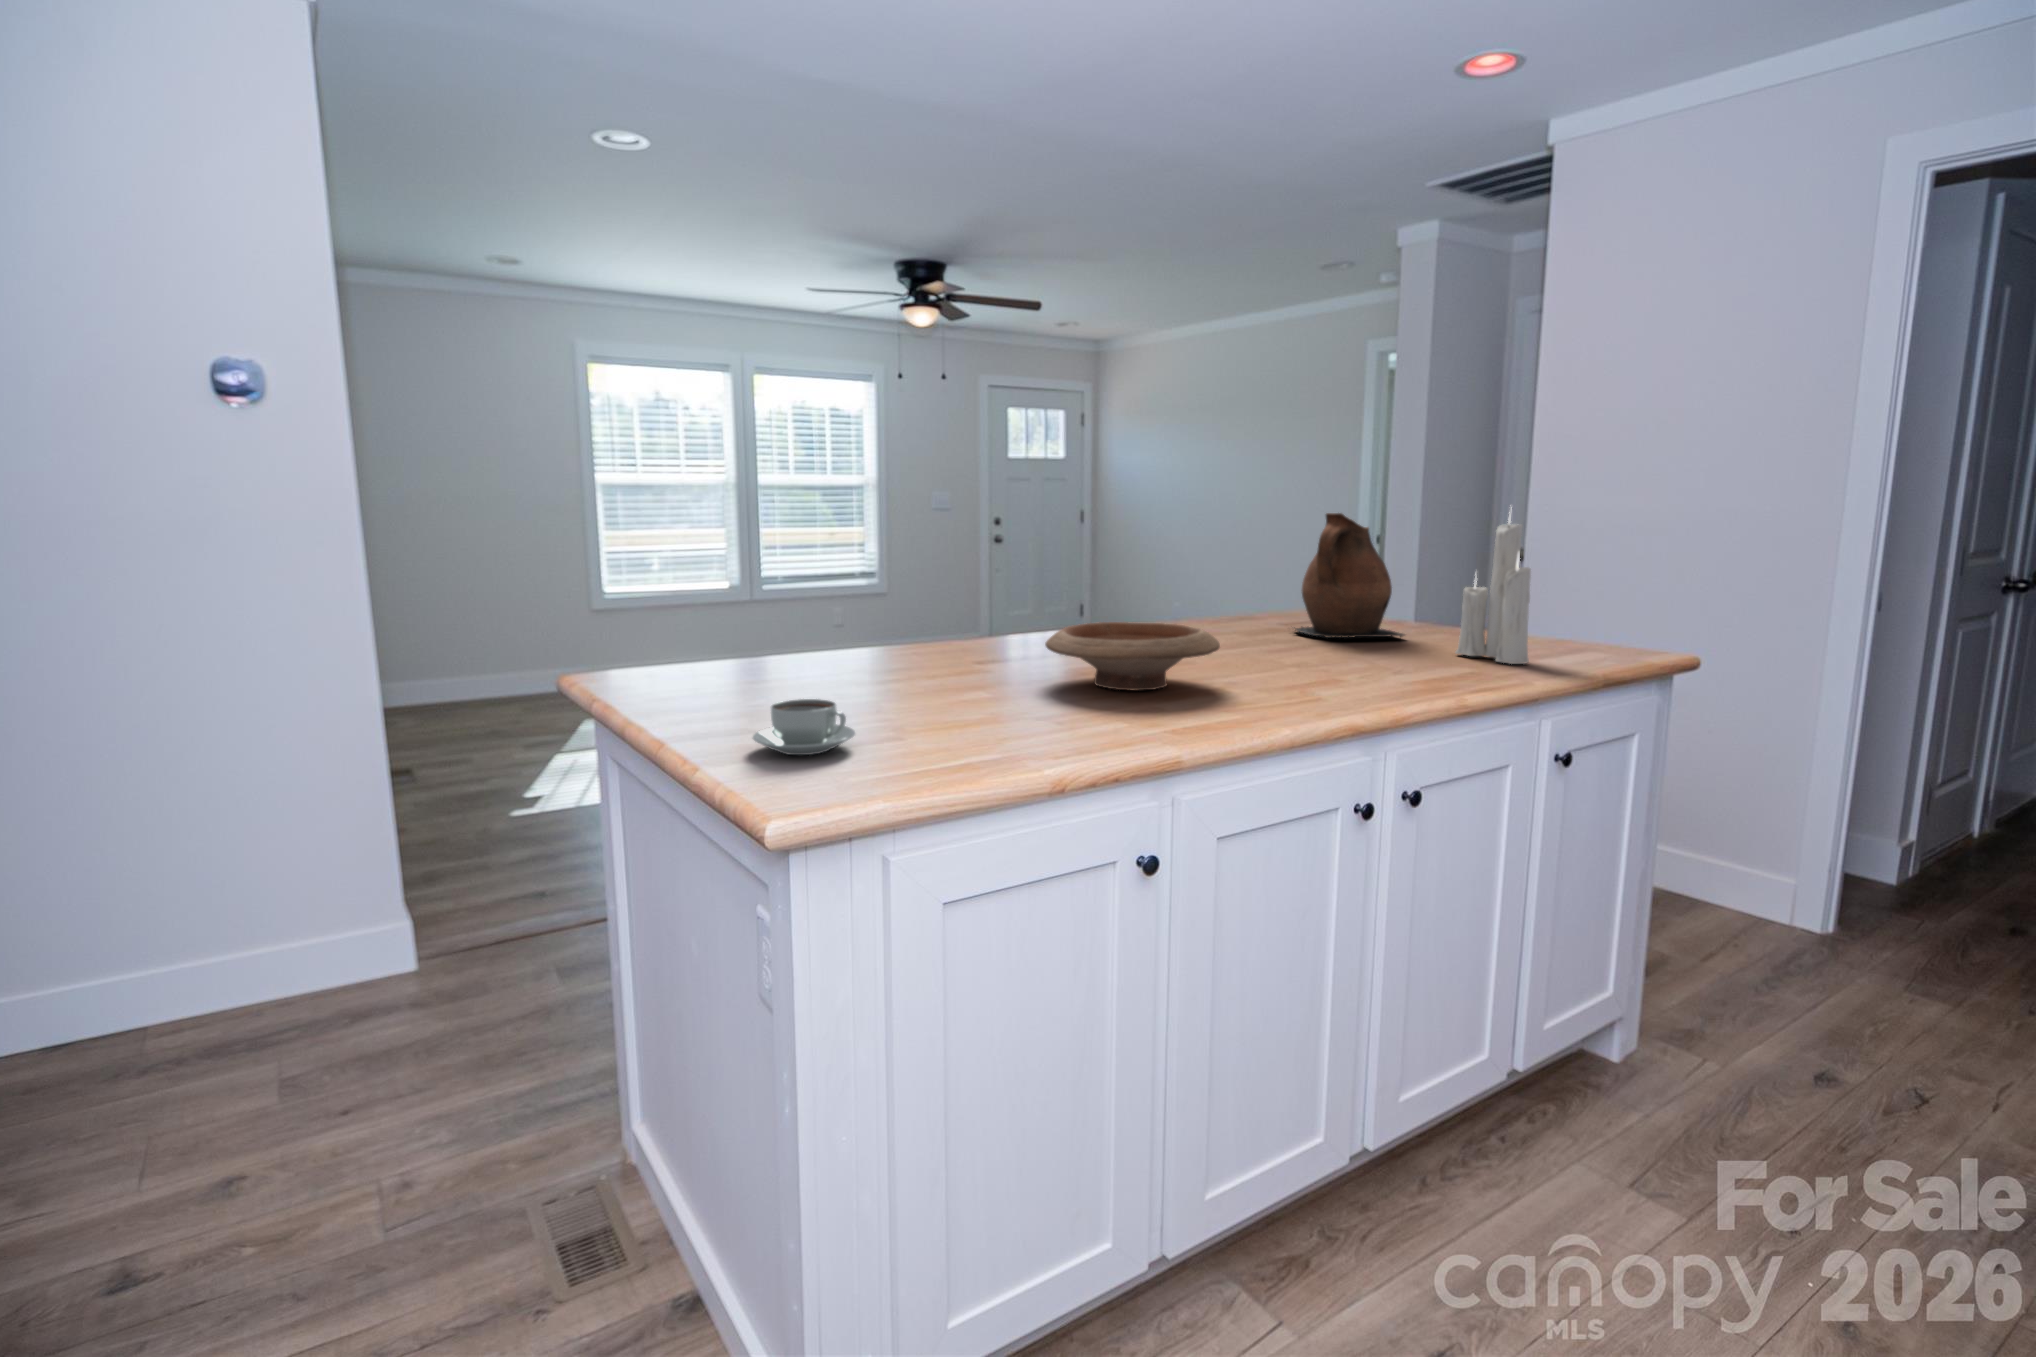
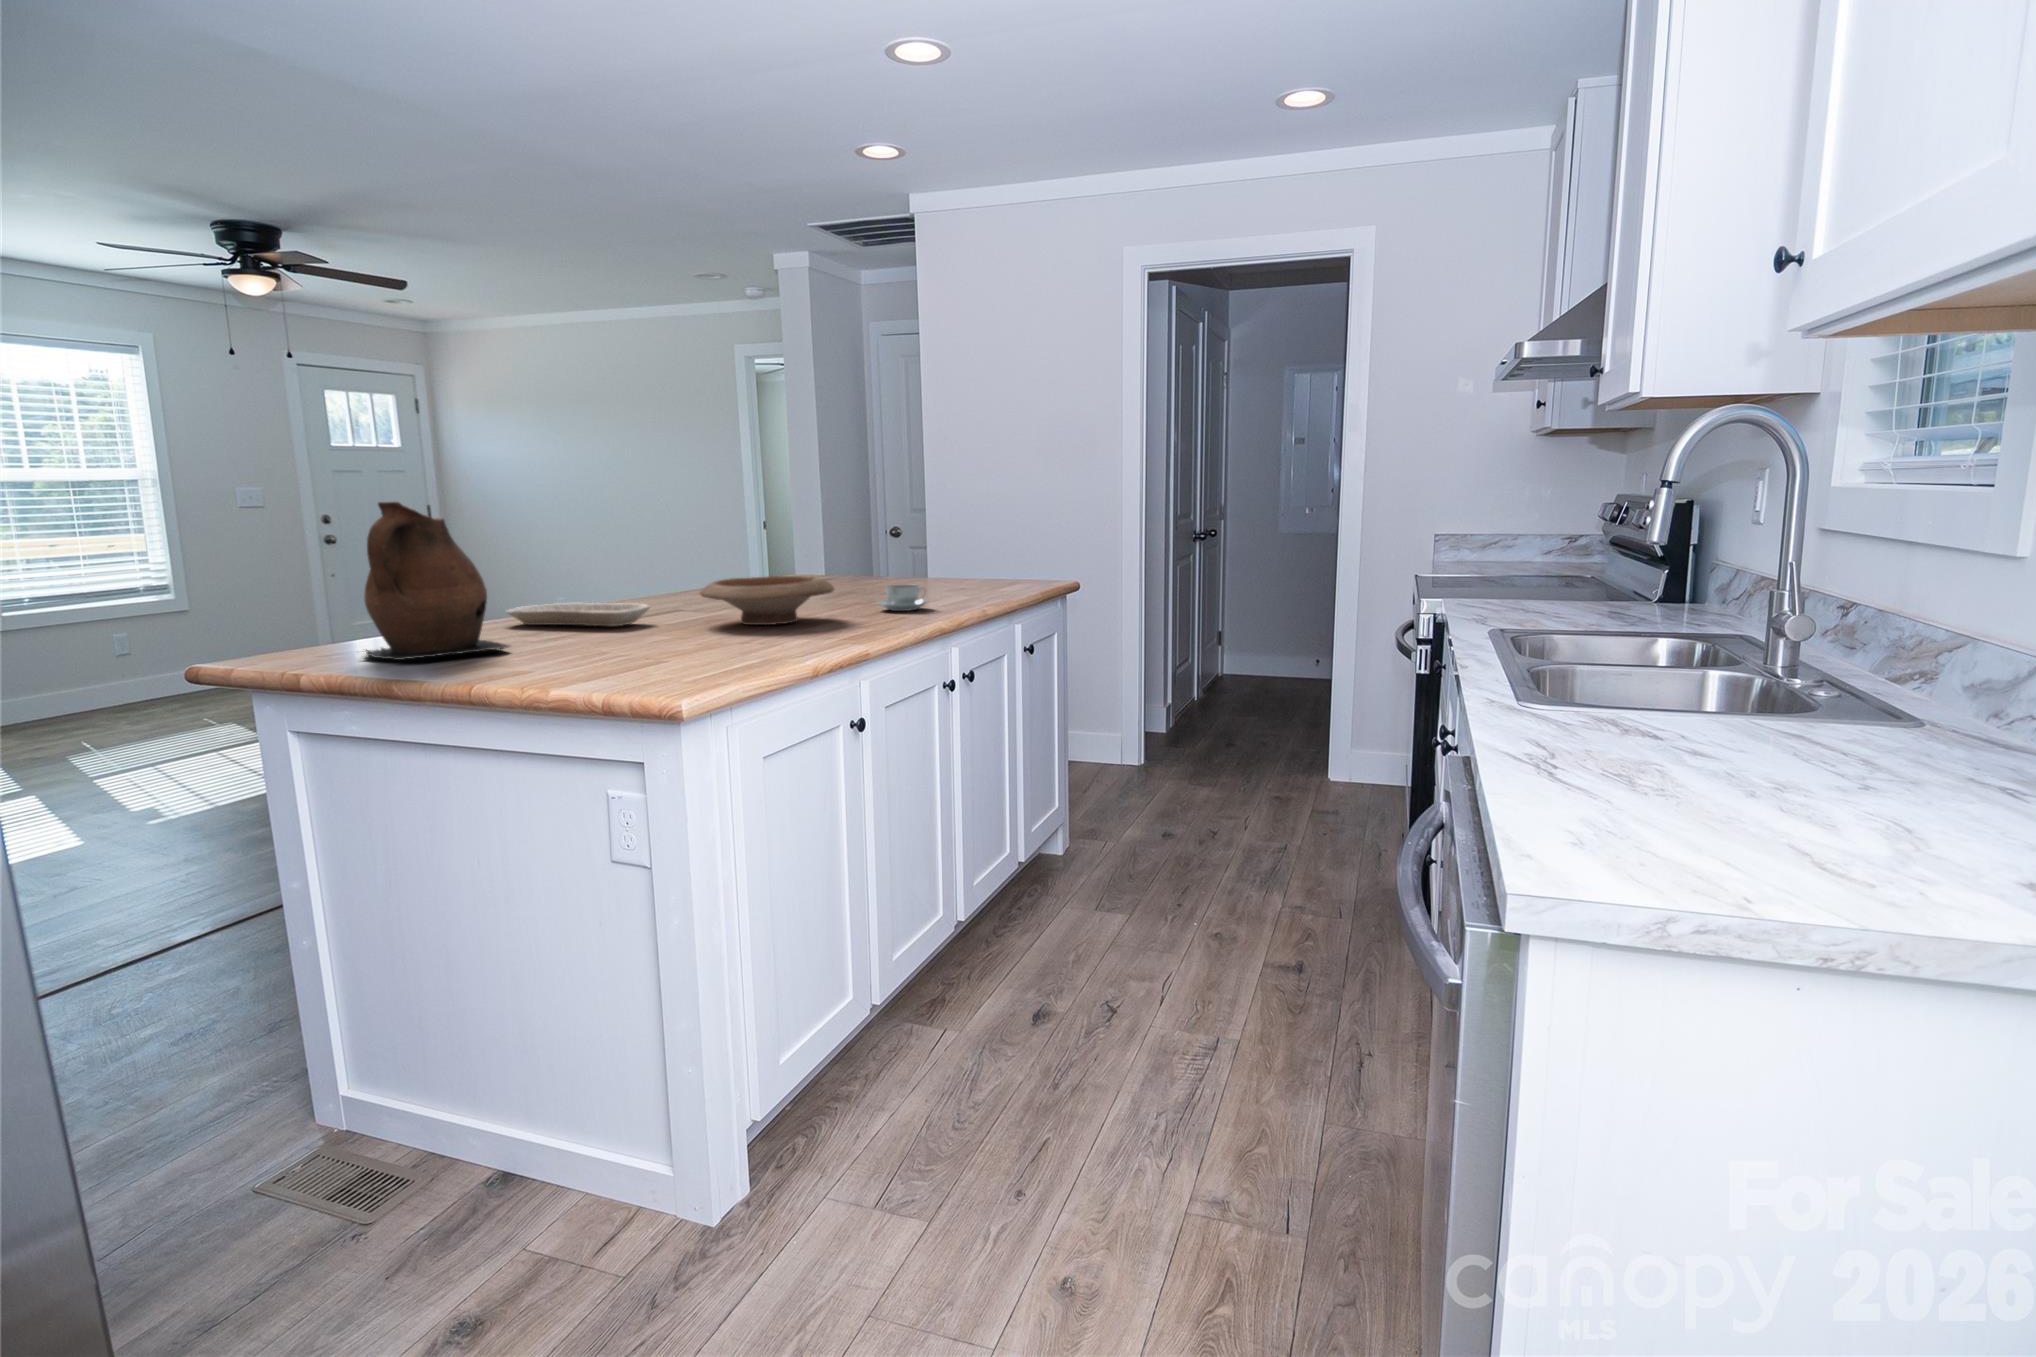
ceramic pitcher: present [1294,513,1405,638] -> present [364,502,509,660]
candle: present [1455,514,1531,664] -> none [947,478,997,592]
tray: none [875,633,1008,669] -> present [506,603,650,626]
coffee cup: present [753,699,855,755] -> present [878,585,929,611]

